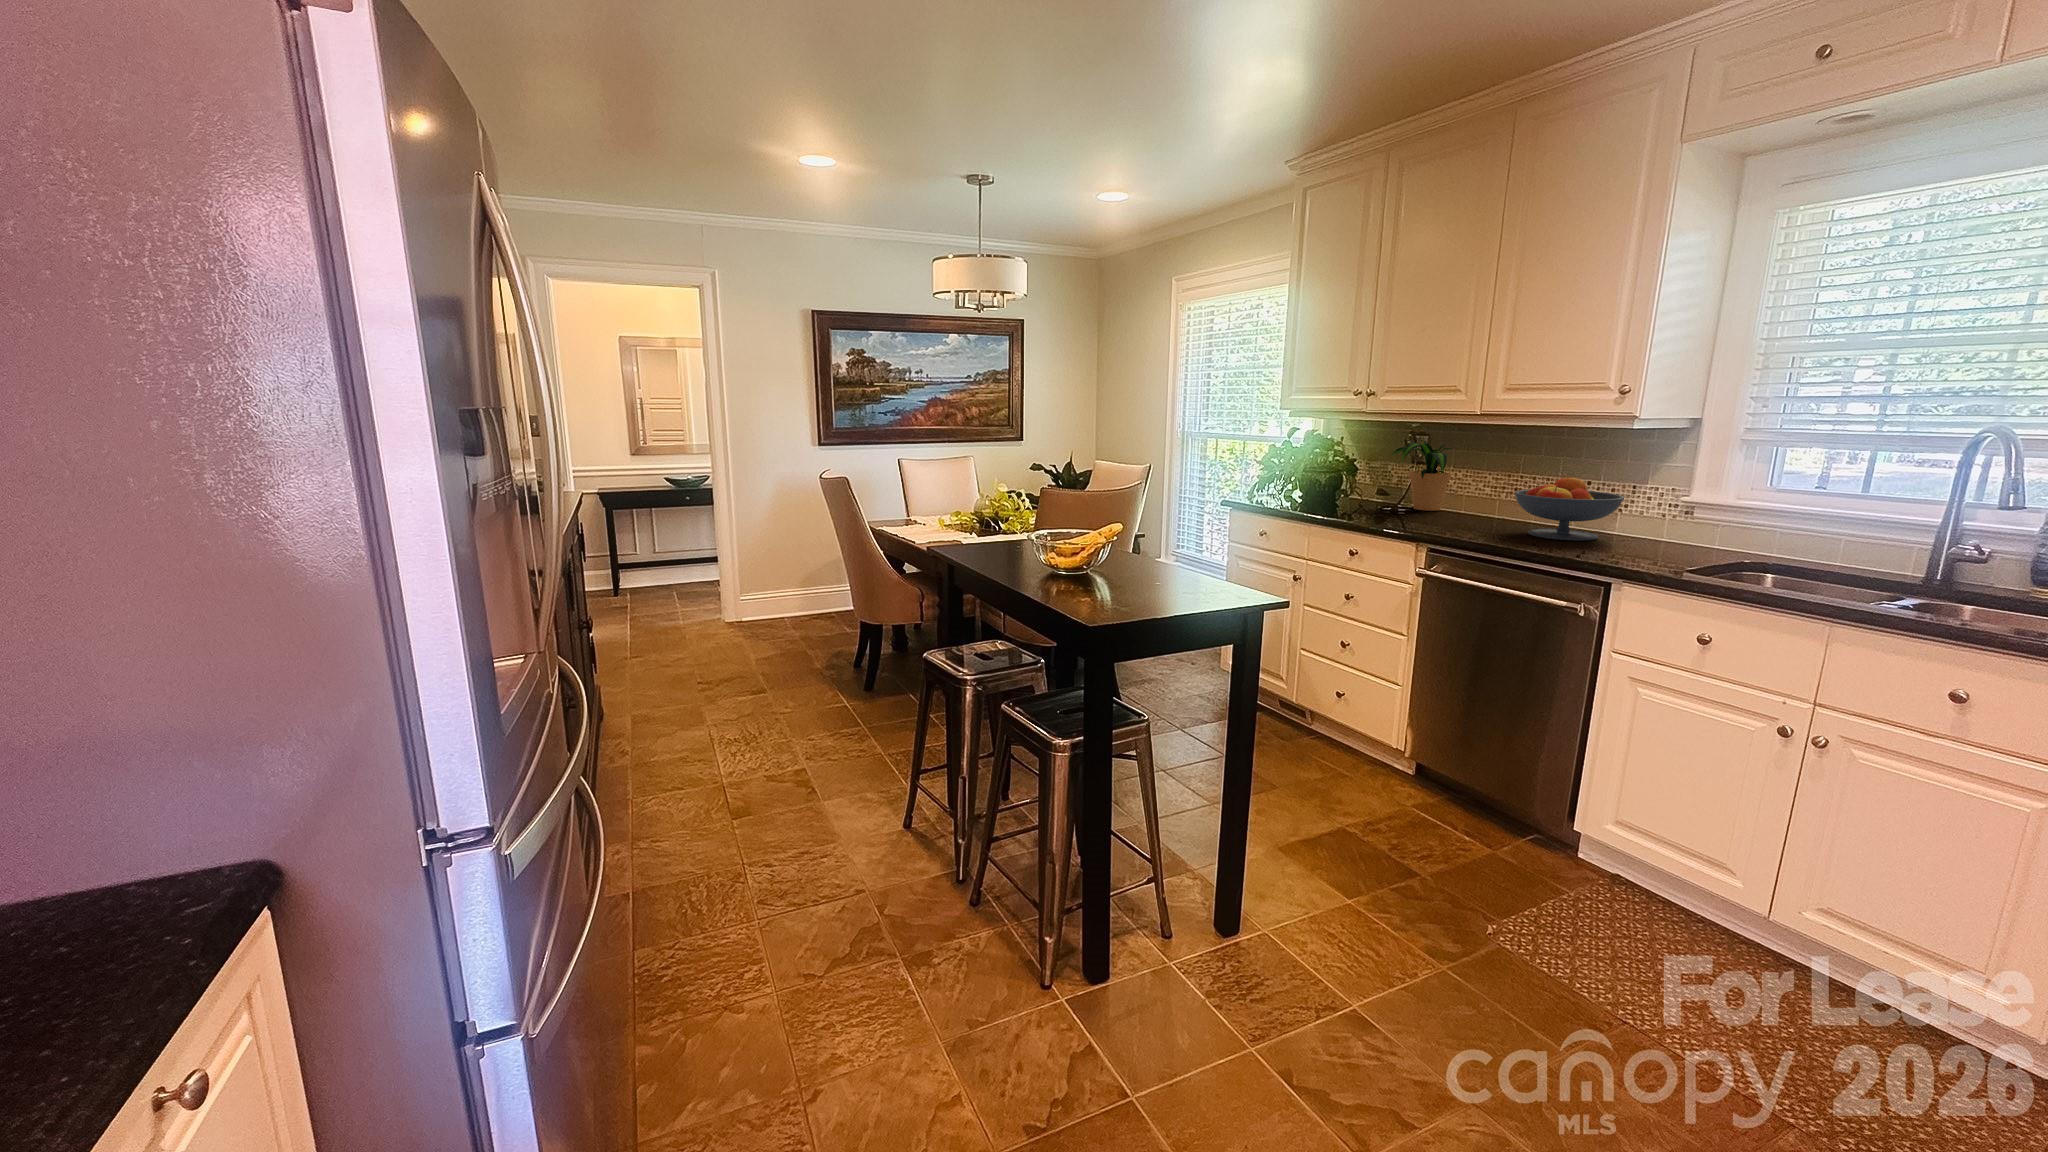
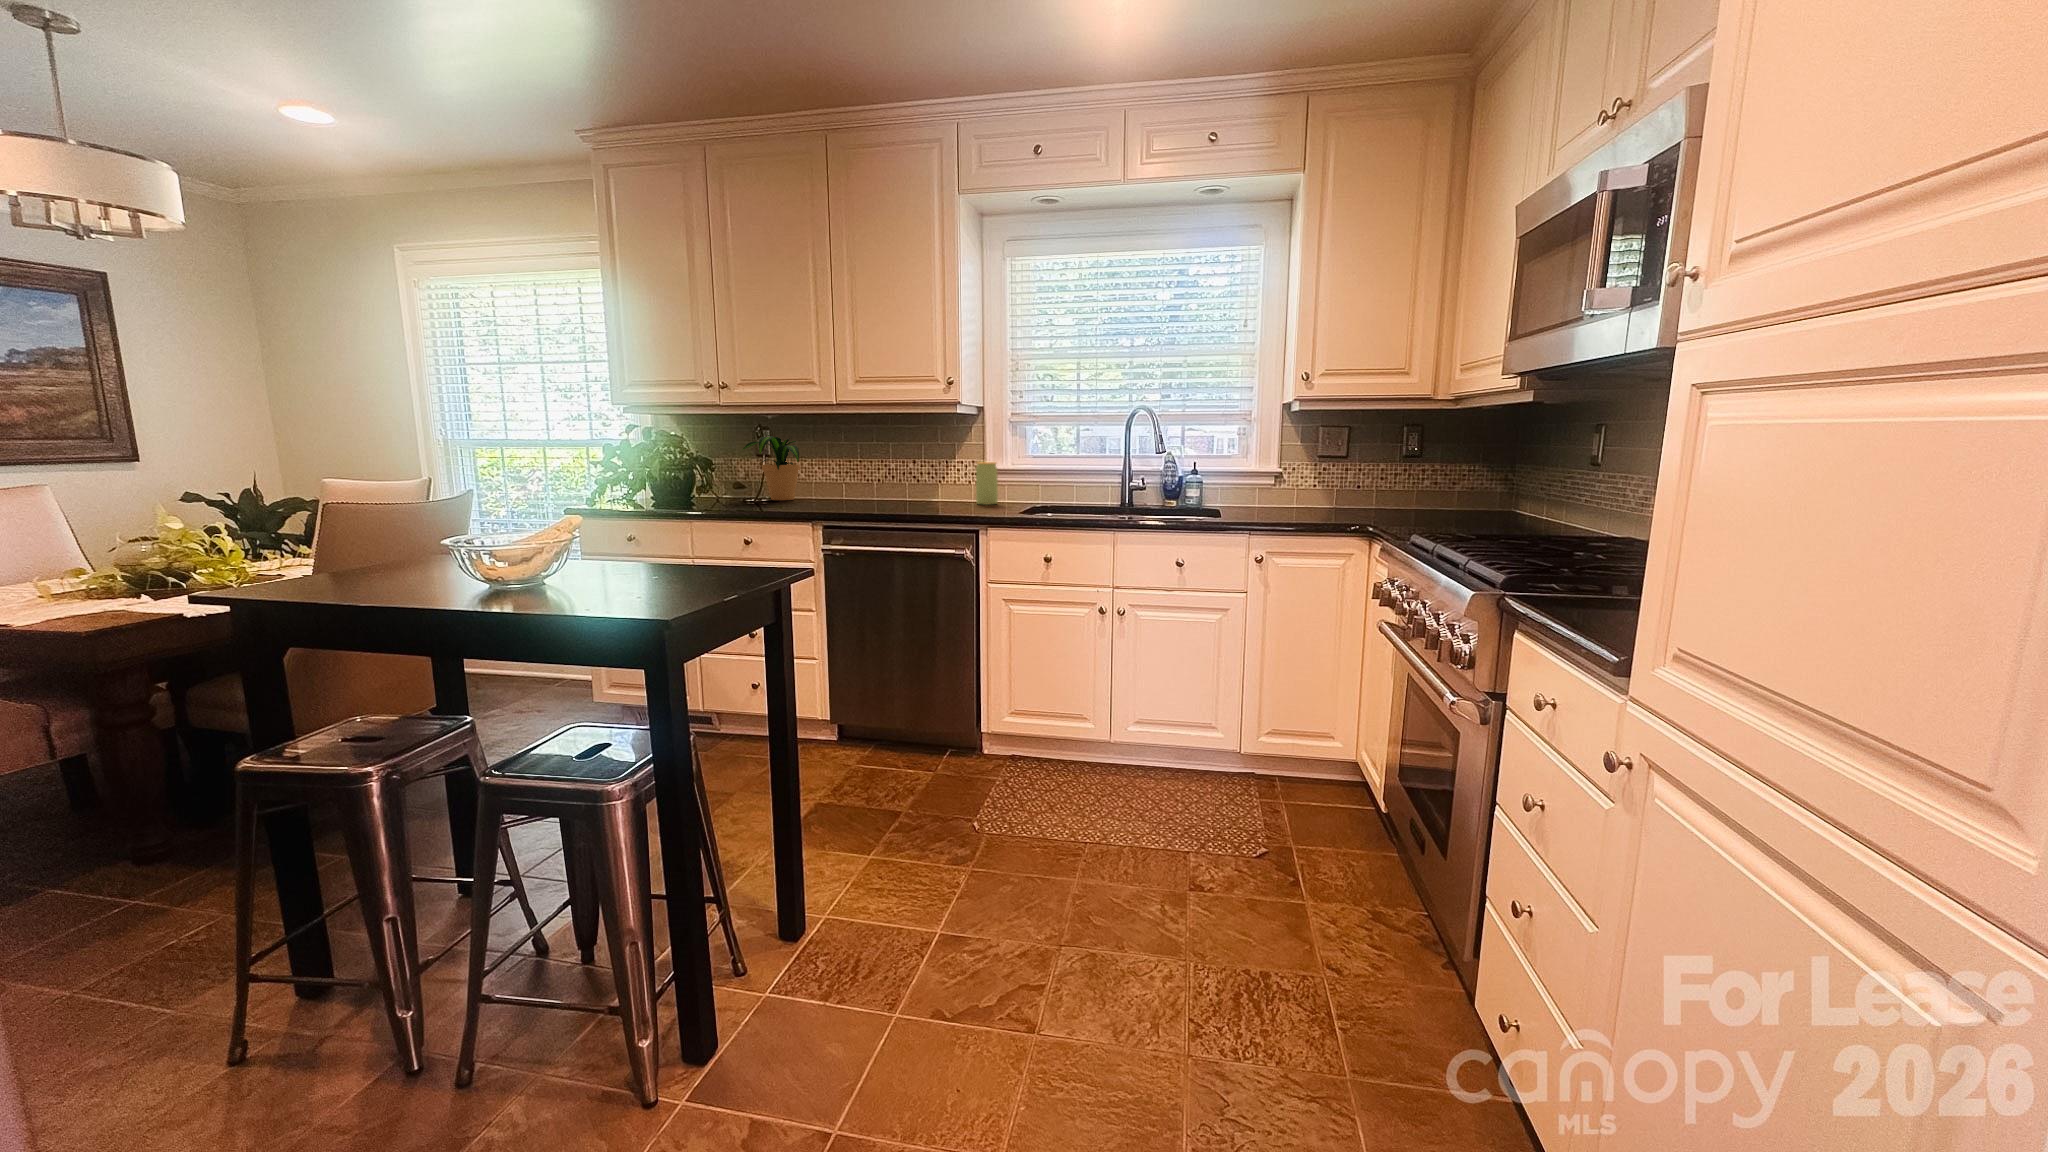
fruit bowl: present [1515,477,1624,541] -> none [874,457,950,507]
jar: none [1662,489,1706,548] -> present [976,462,998,504]

